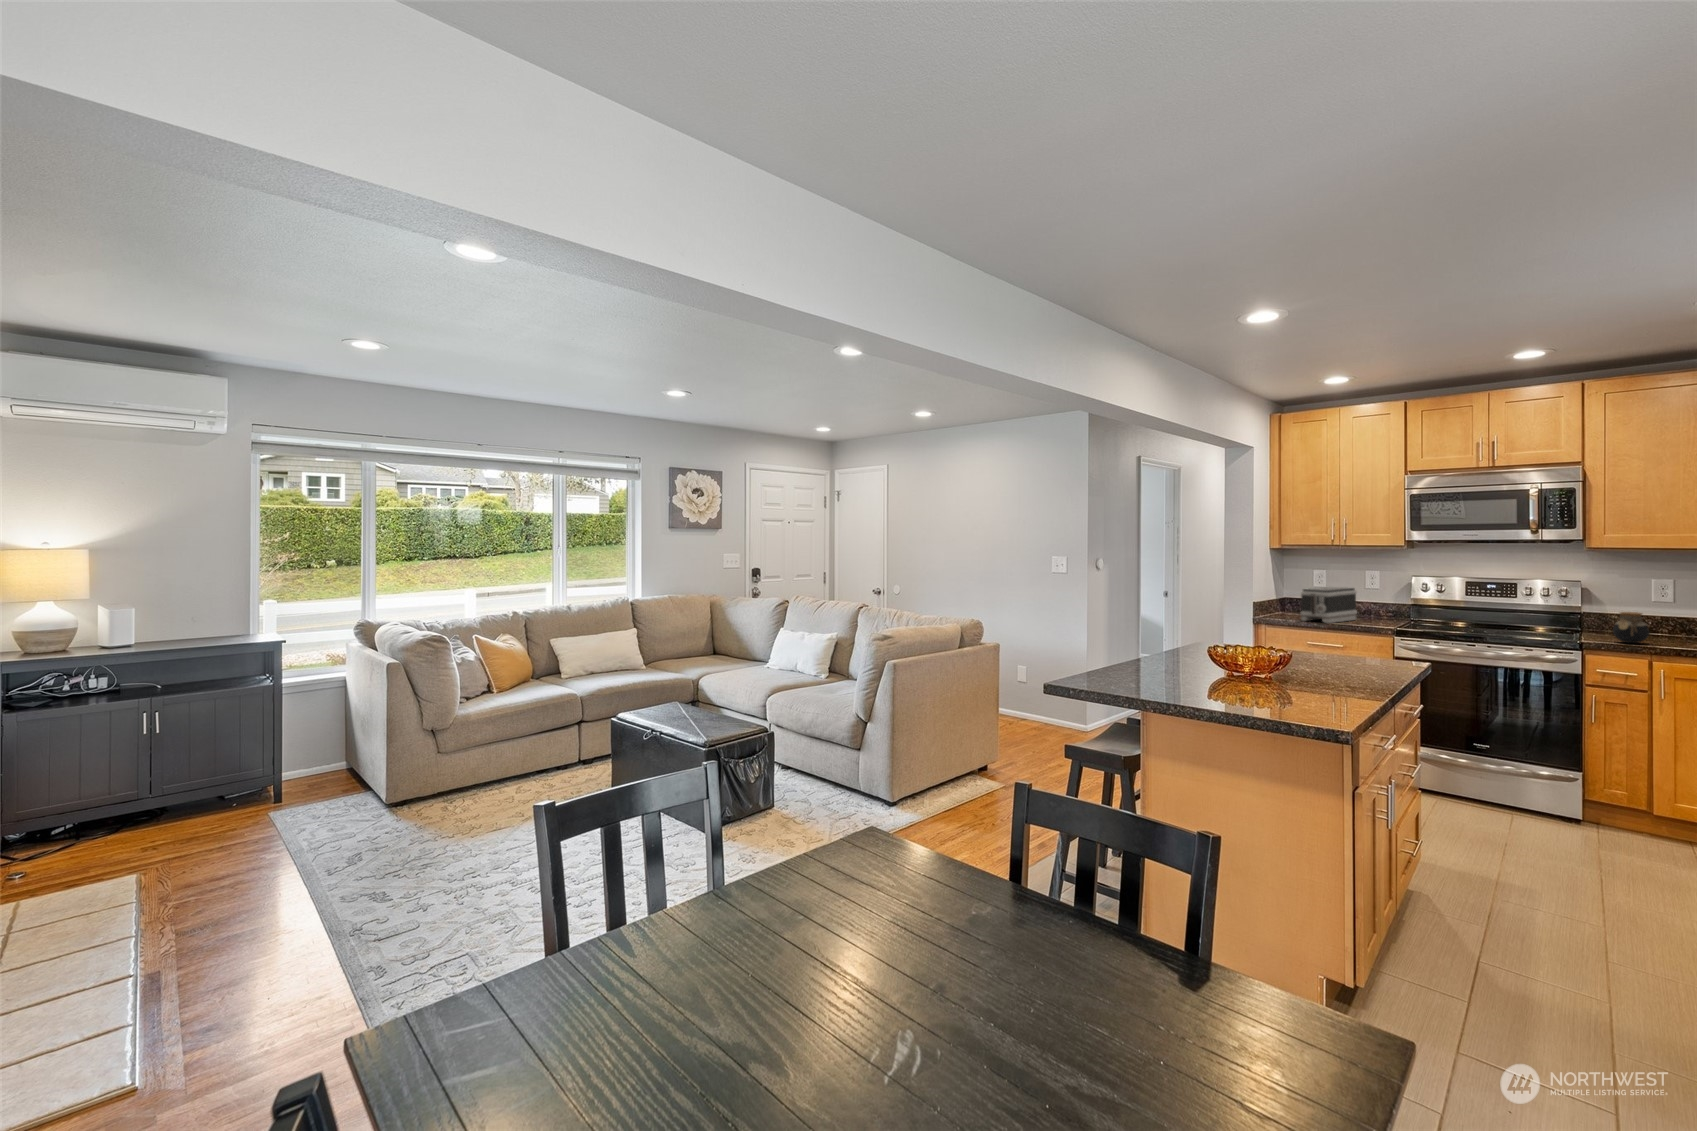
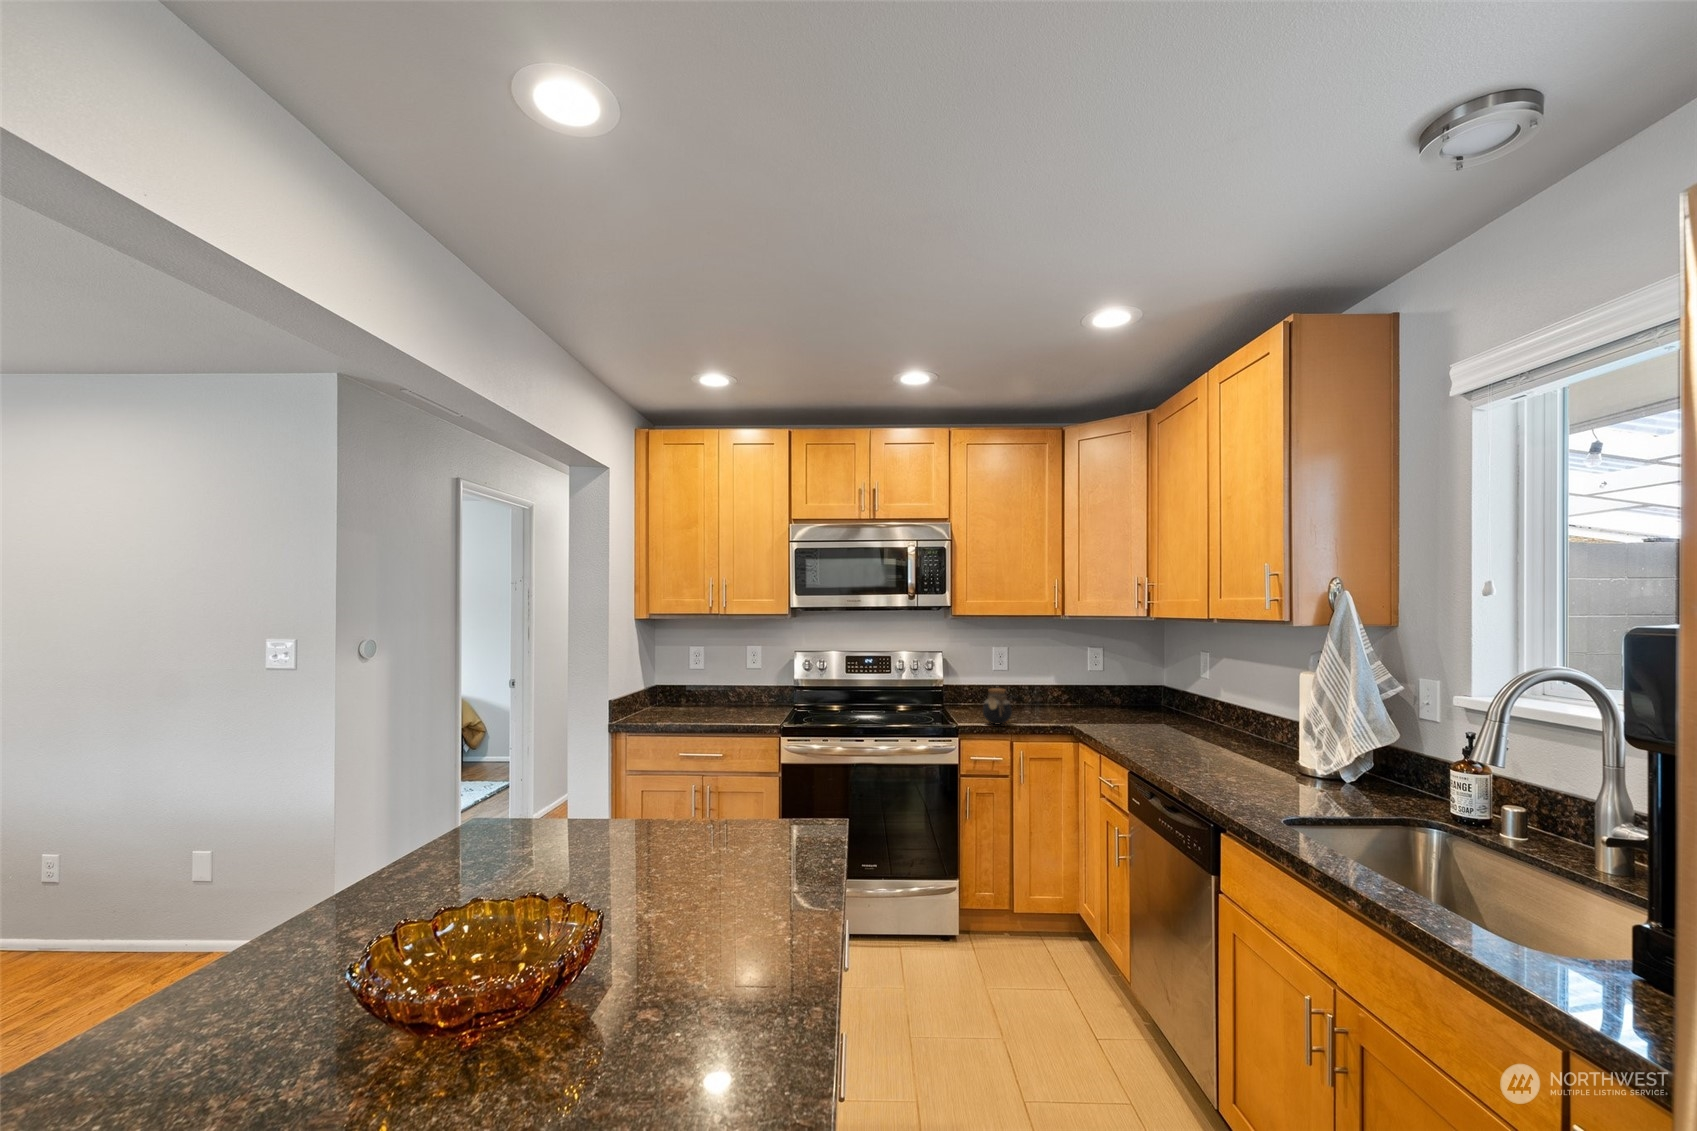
toaster: present [1300,587,1357,623] -> none [672,667,738,718]

